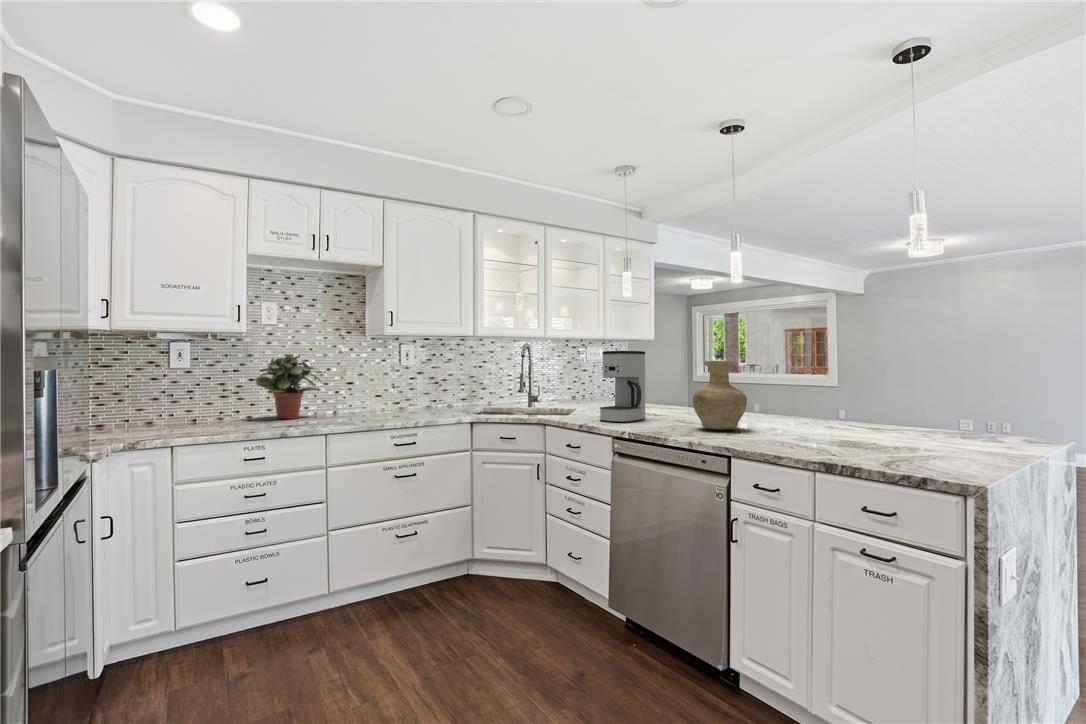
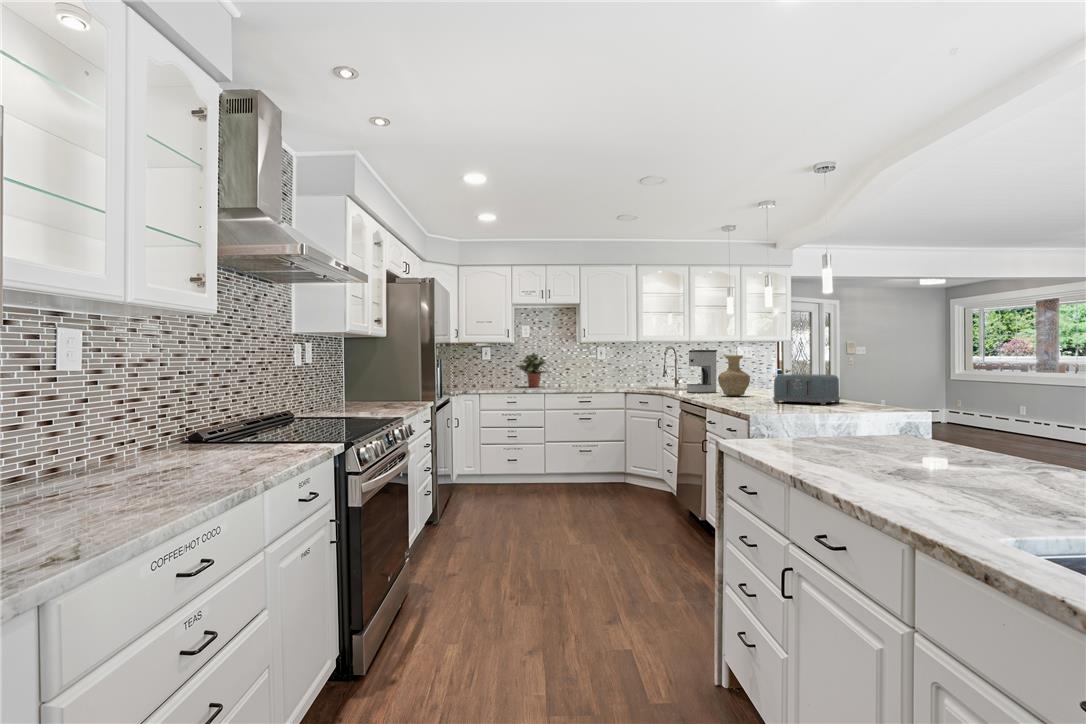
toaster: none [859,394,1007,454] -> present [773,374,840,405]

